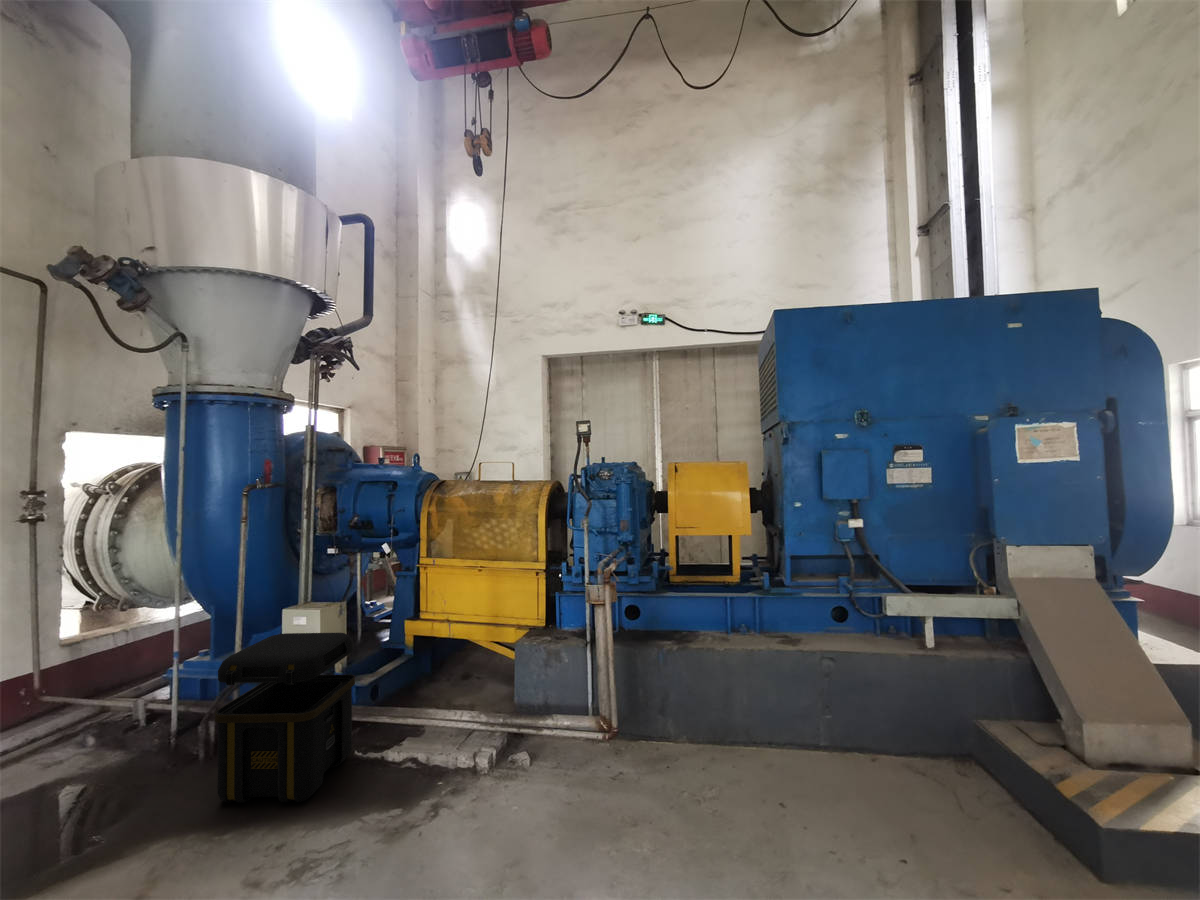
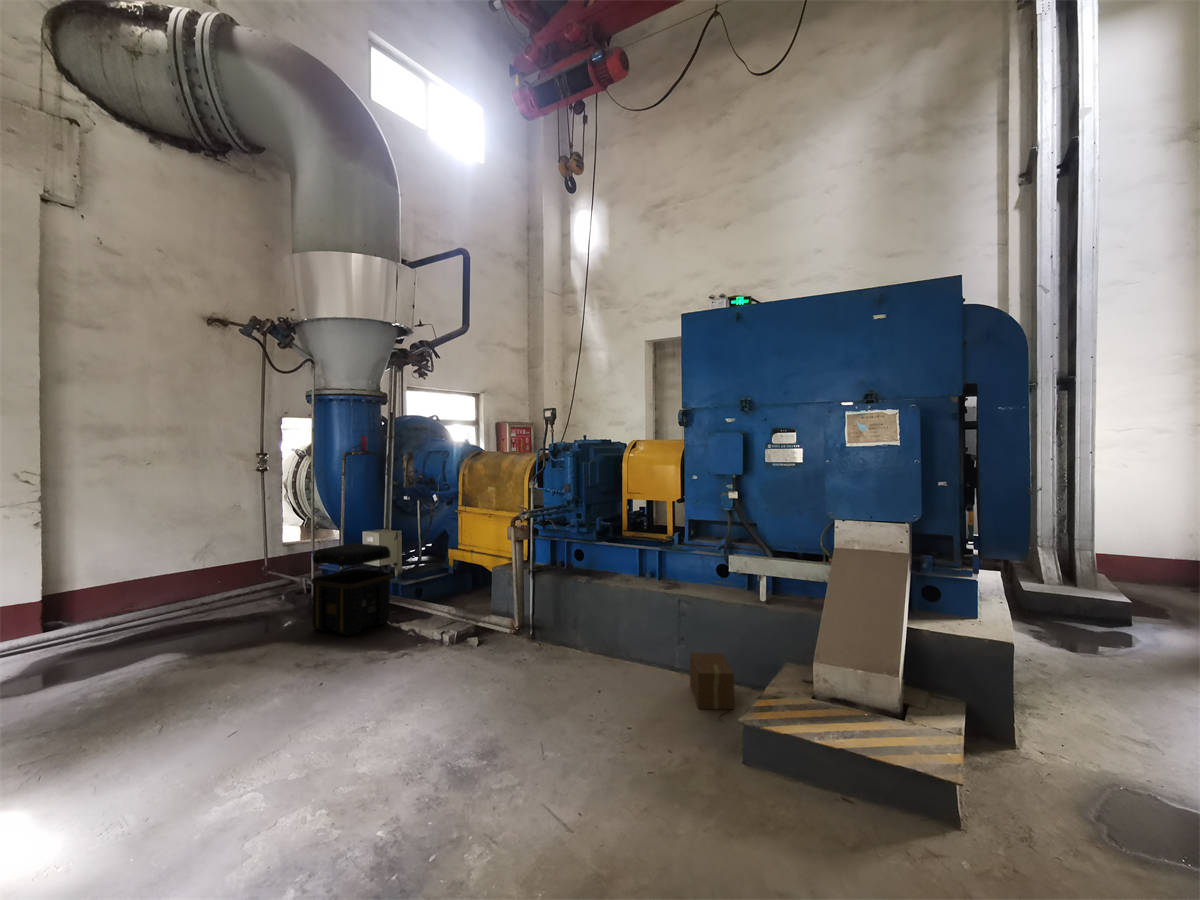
cardboard box: none [870,719,966,807] -> present [690,653,734,709]

